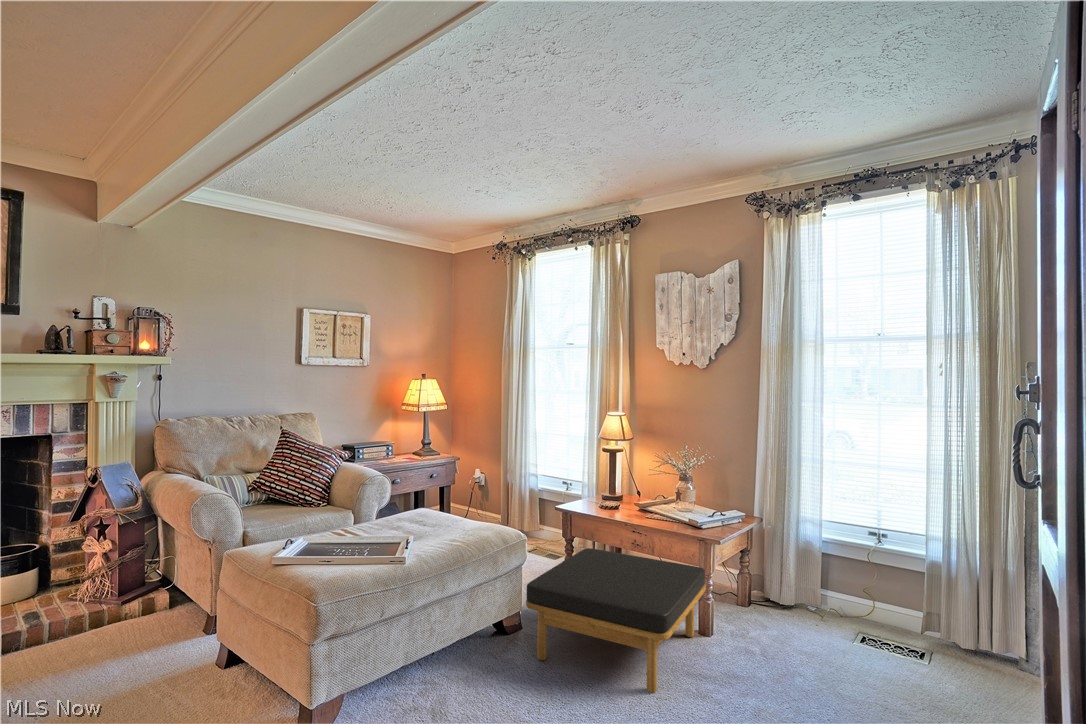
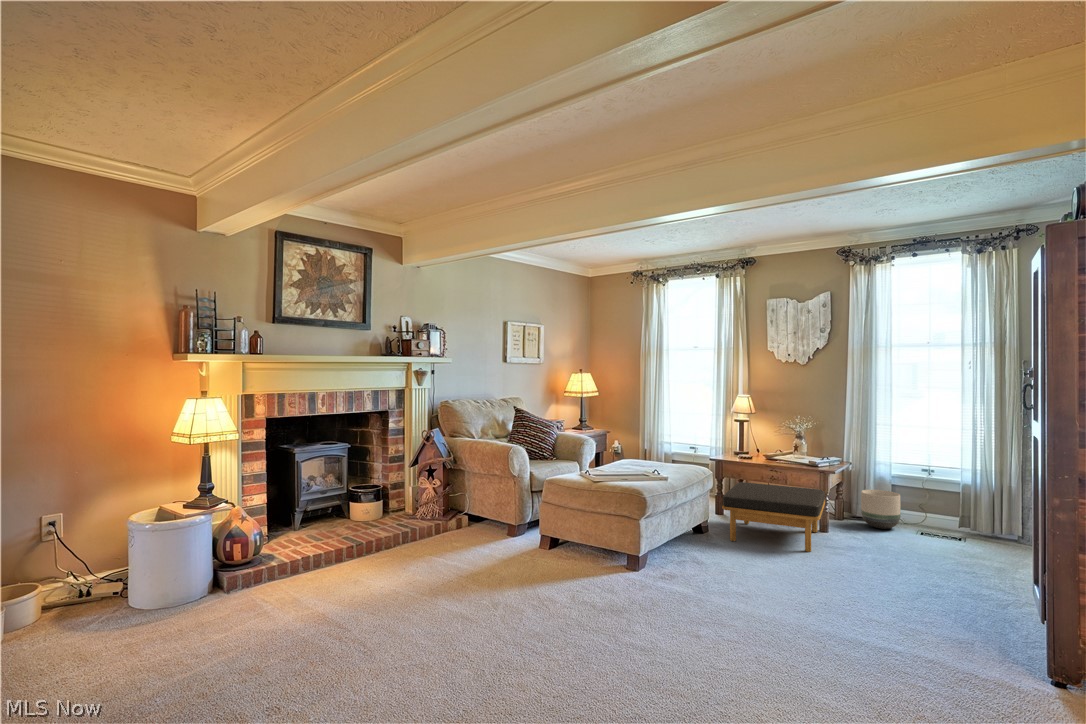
planter: none [772,562,830,629] -> present [861,490,901,529]

